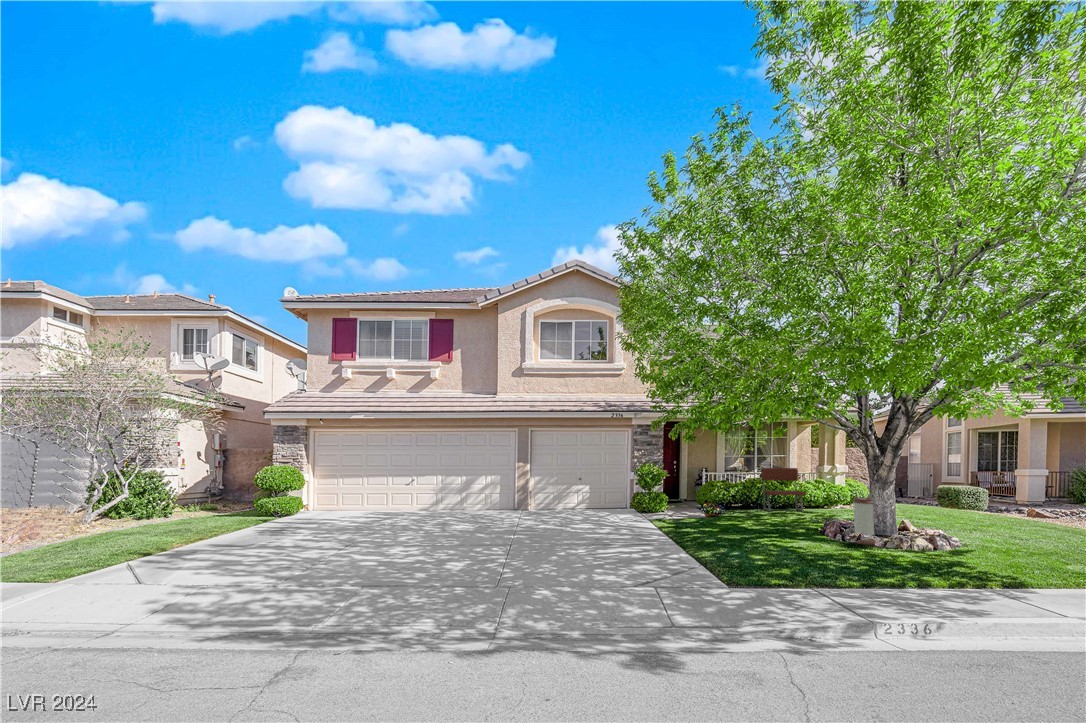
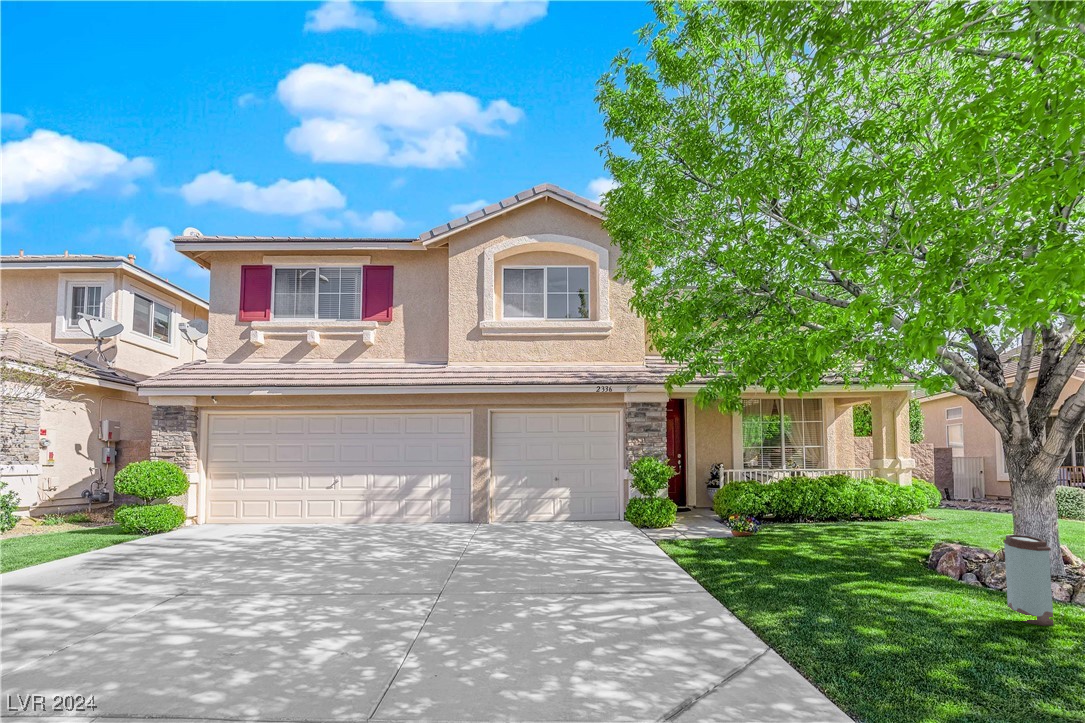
bench: present [761,468,806,511] -> none [806,465,874,527]

